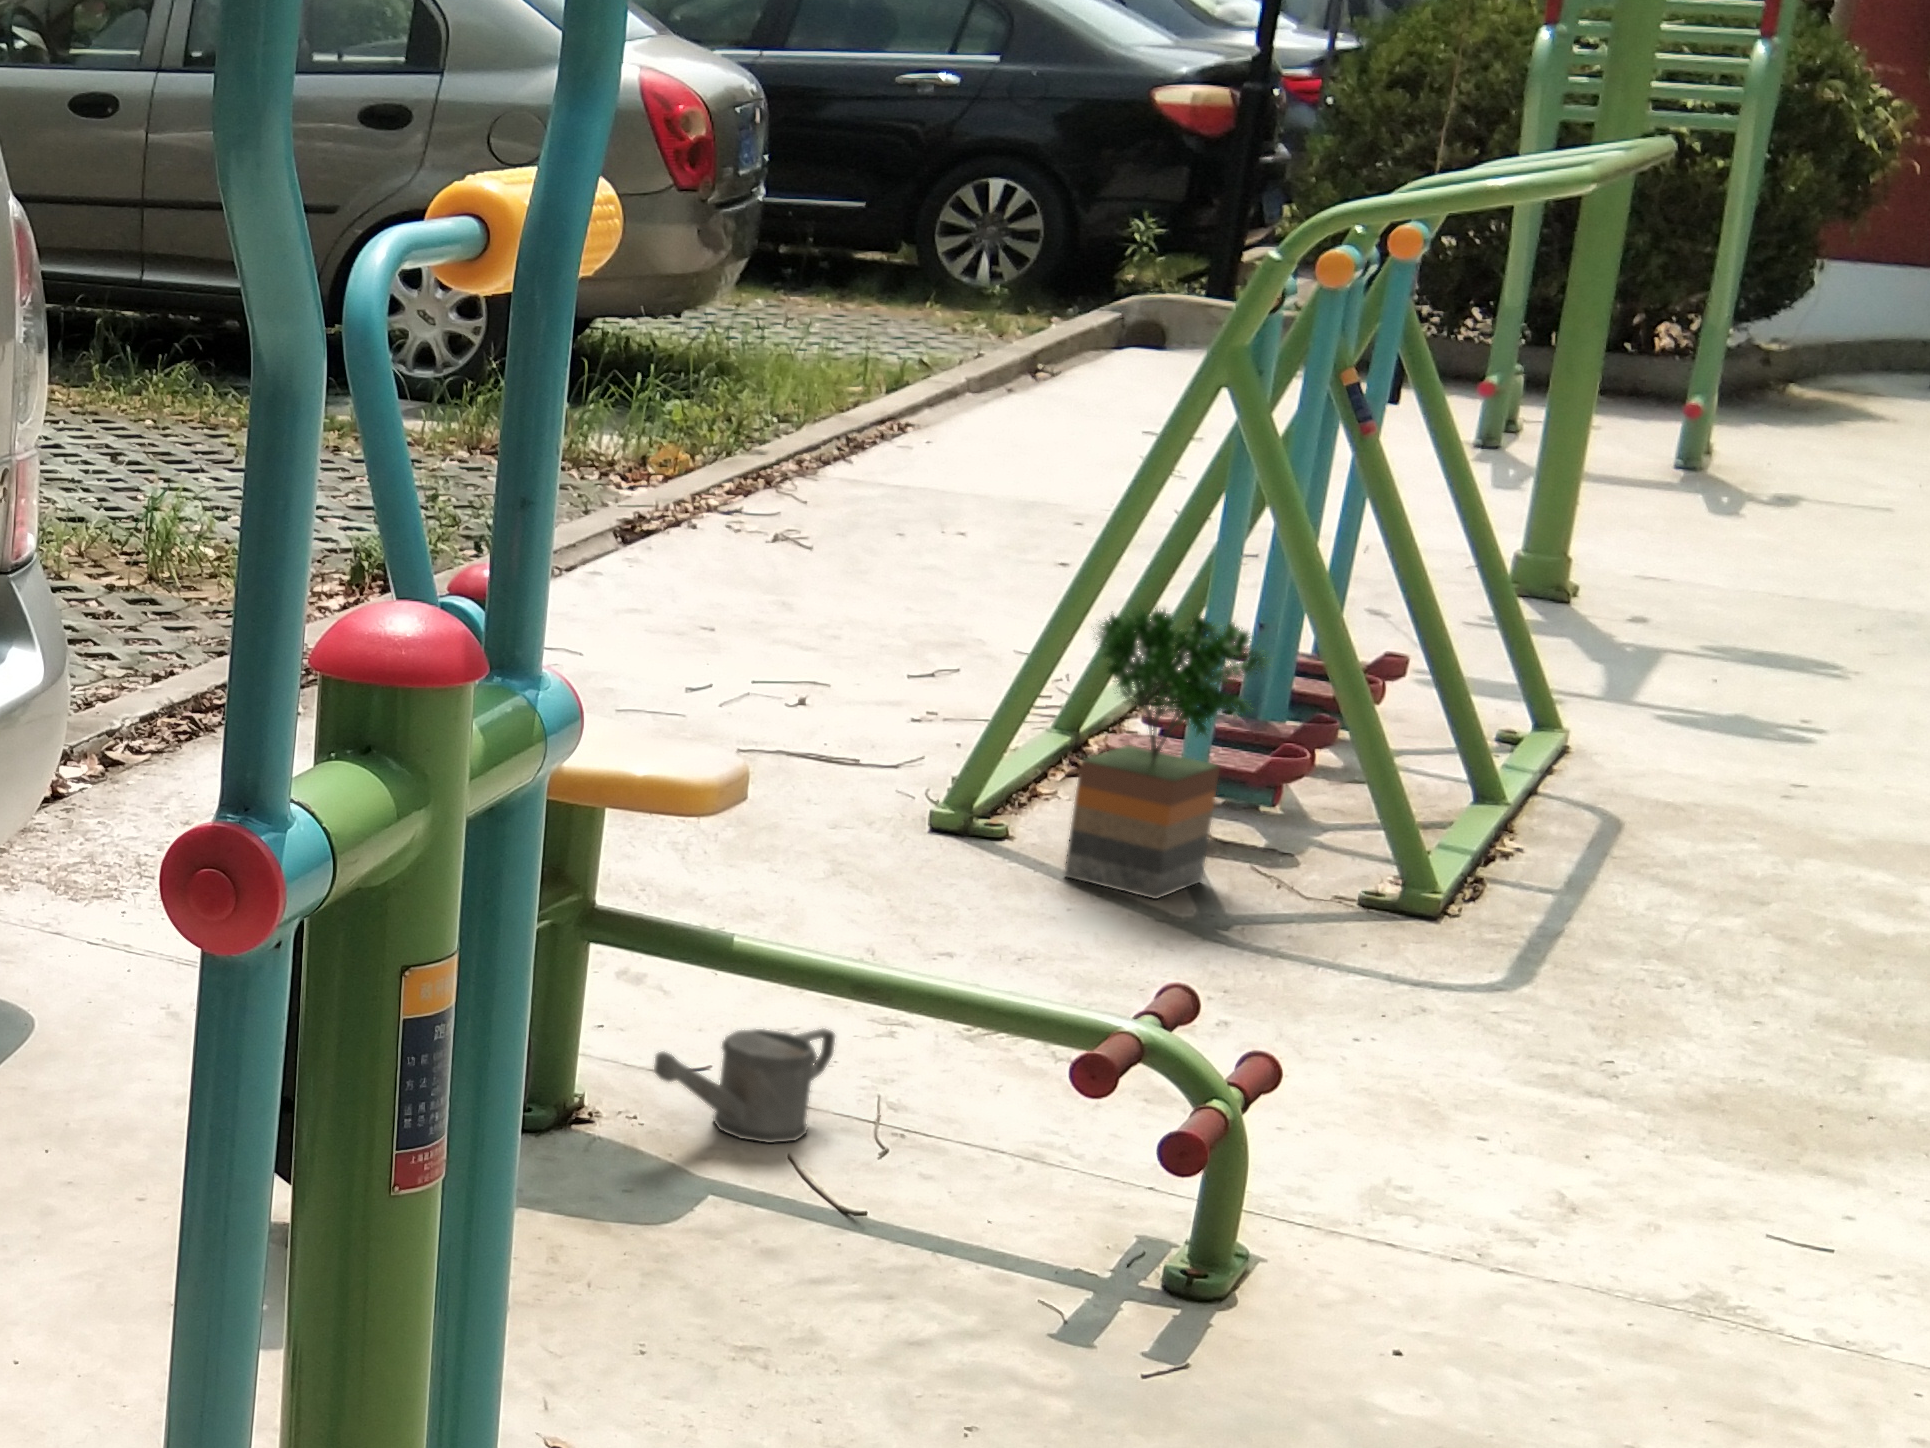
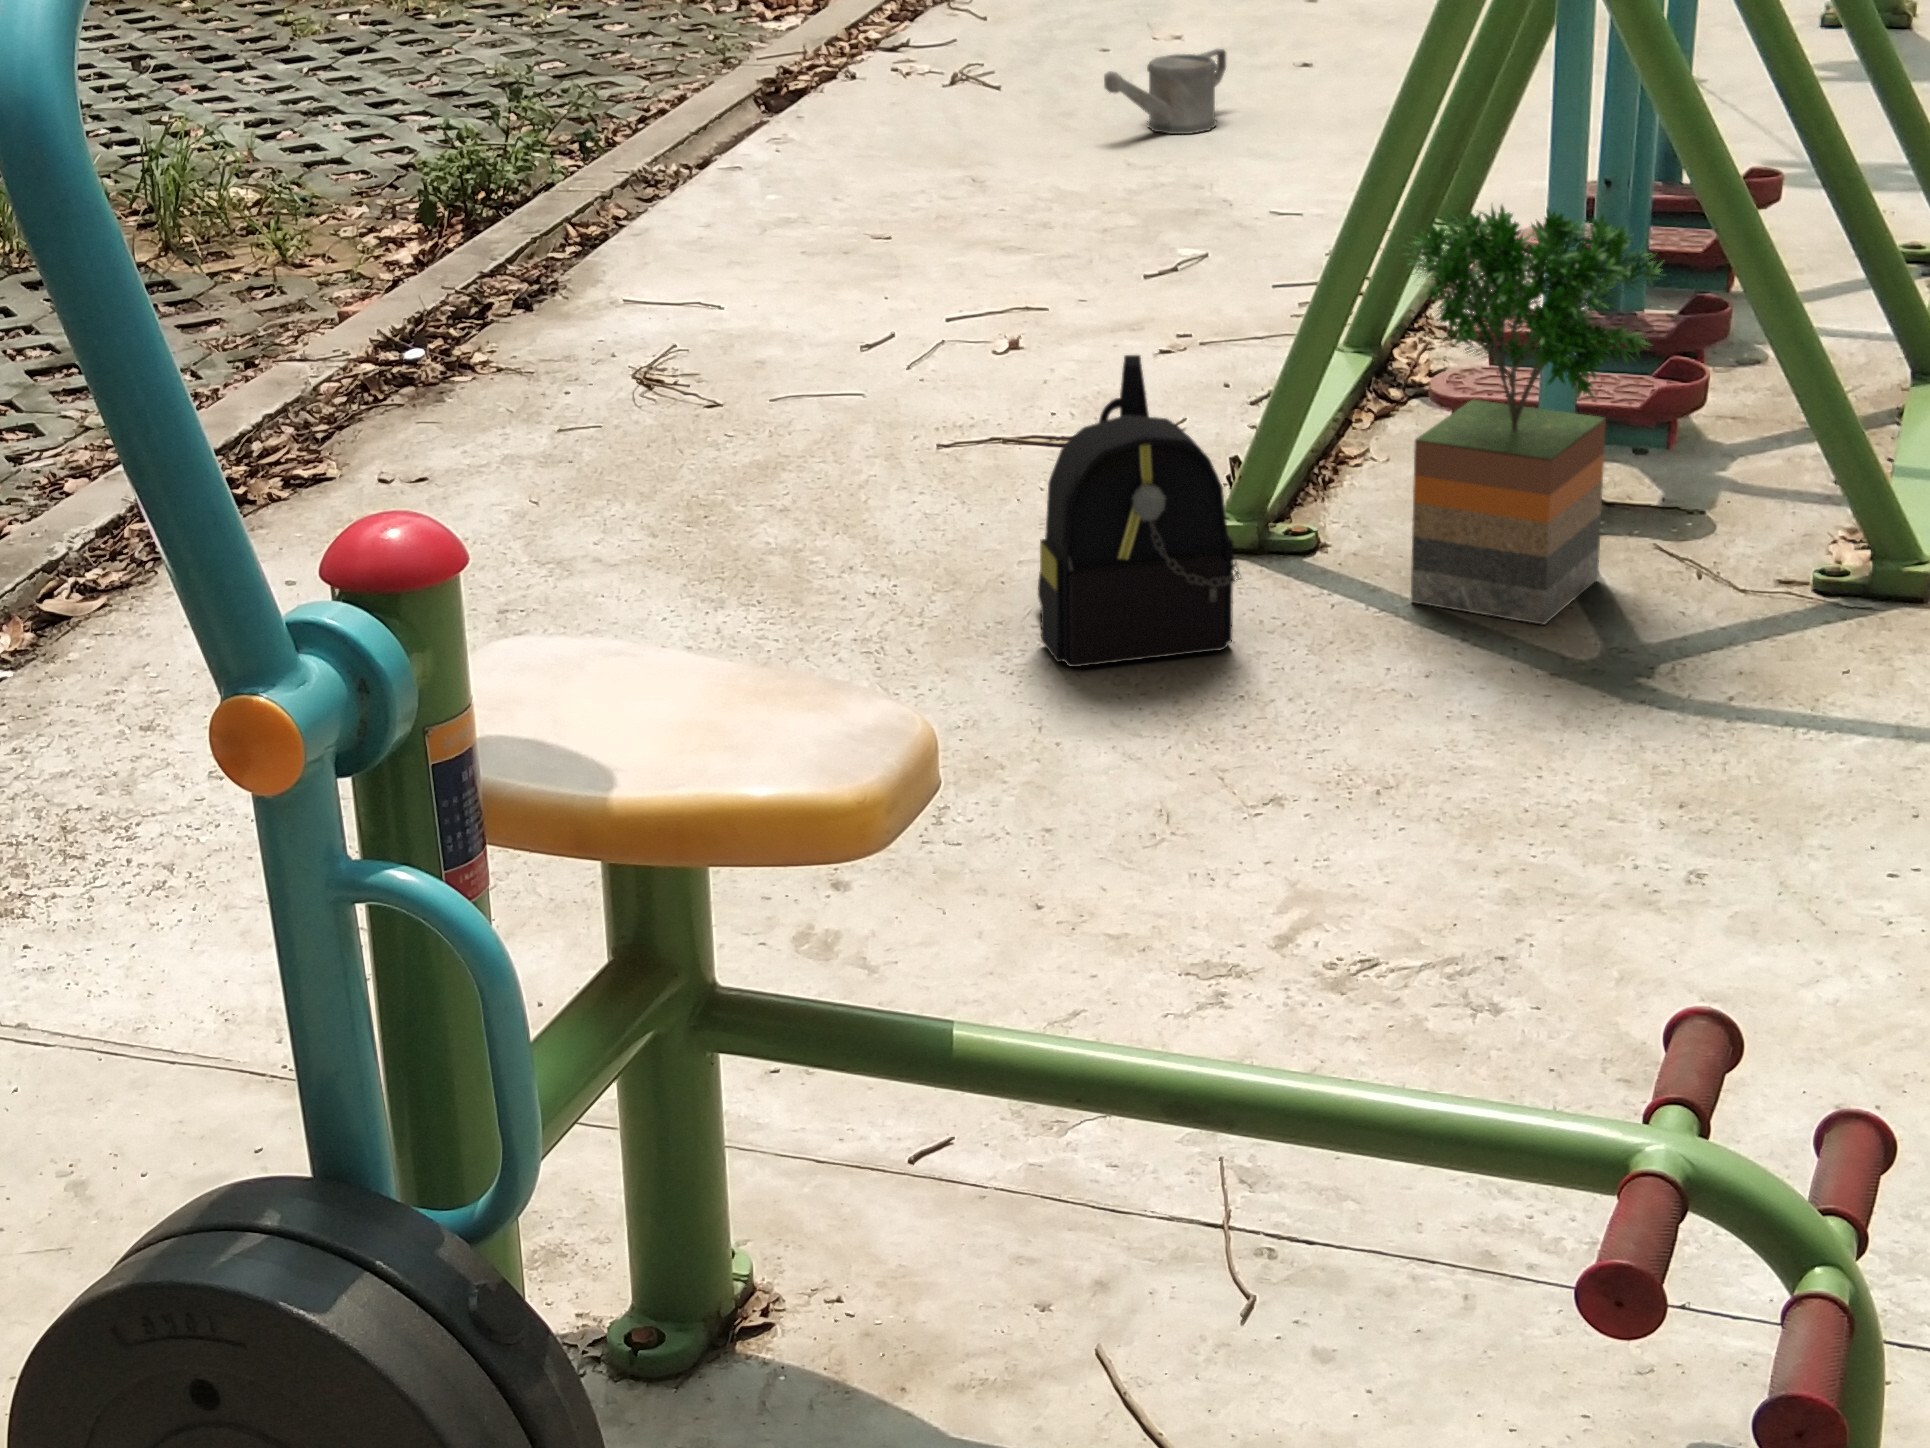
backpack: none [798,672,945,883] -> present [1038,355,1241,667]
watering can: present [654,1029,835,1143] -> present [1104,49,1226,134]

